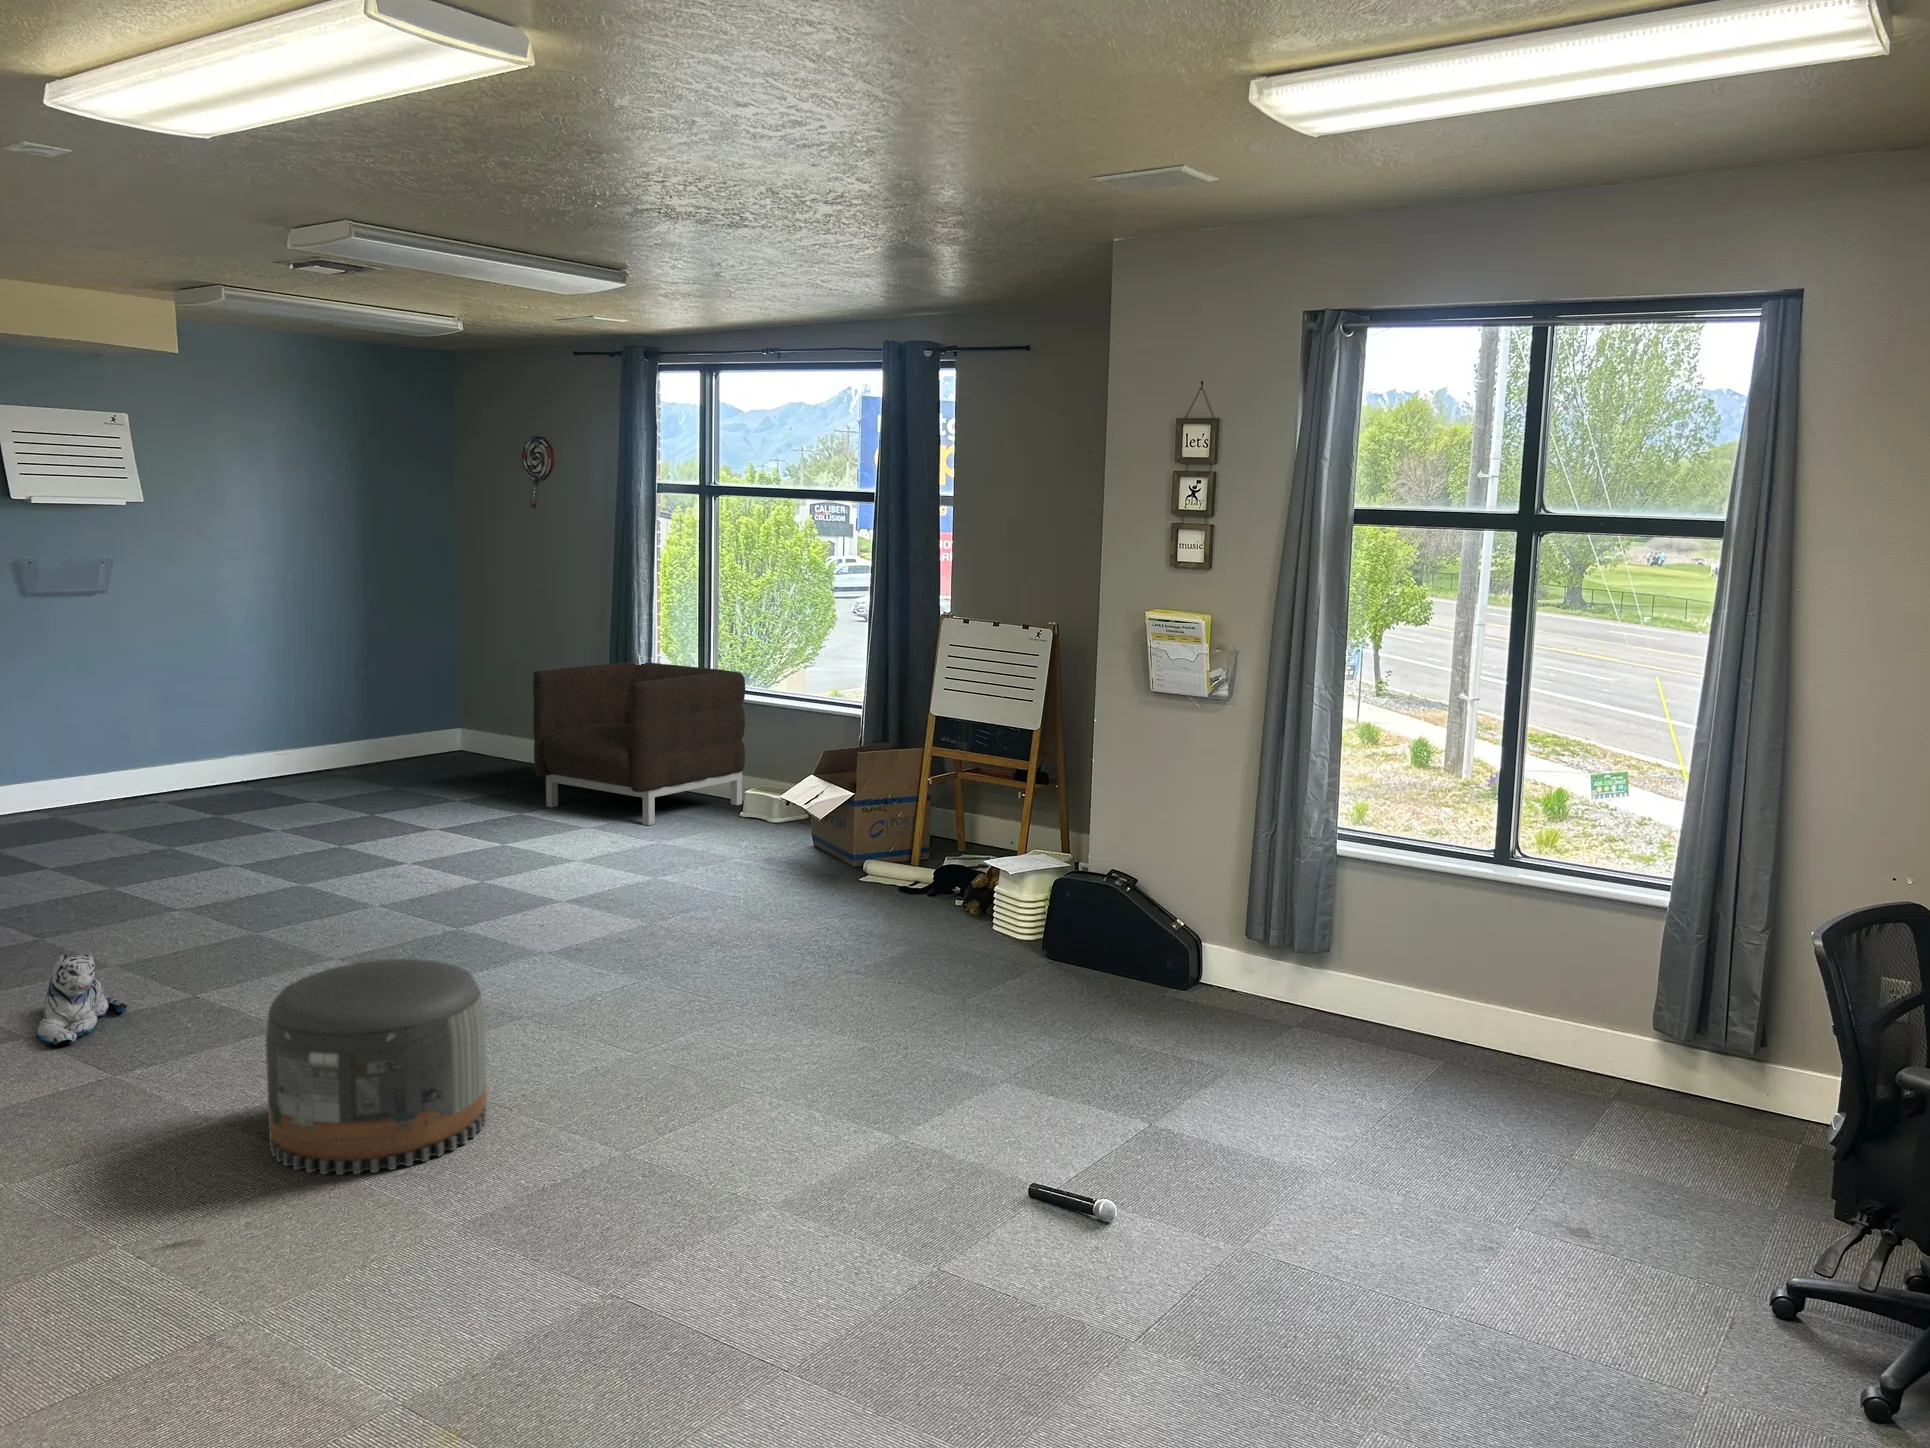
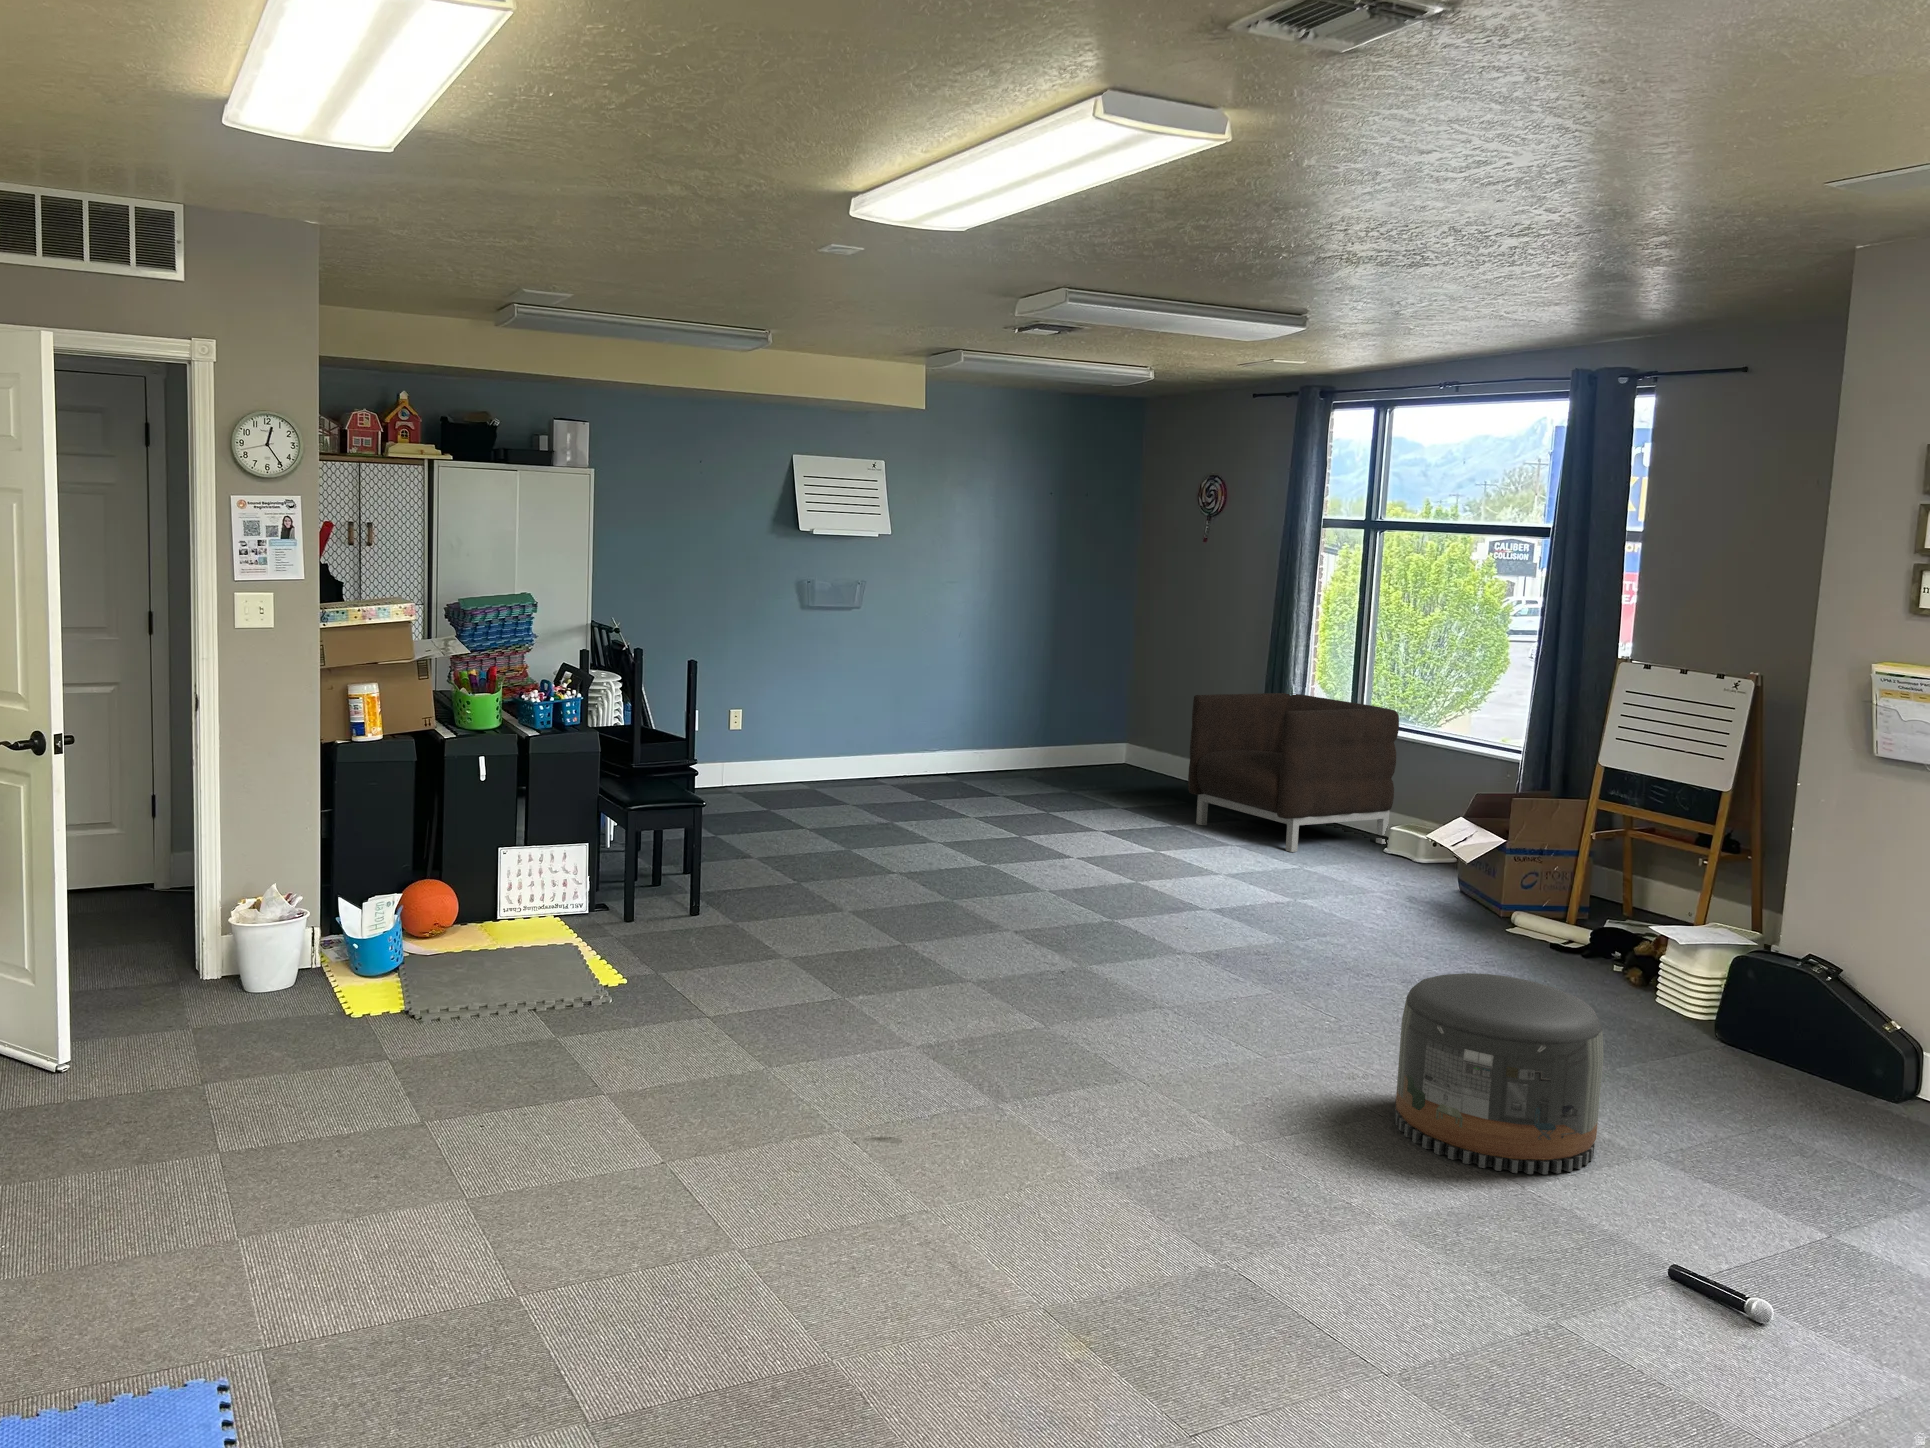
plush toy: present [36,955,127,1045] -> none [795,887,856,956]
pouf: present [266,959,487,1175] -> present [1395,973,1604,1174]

